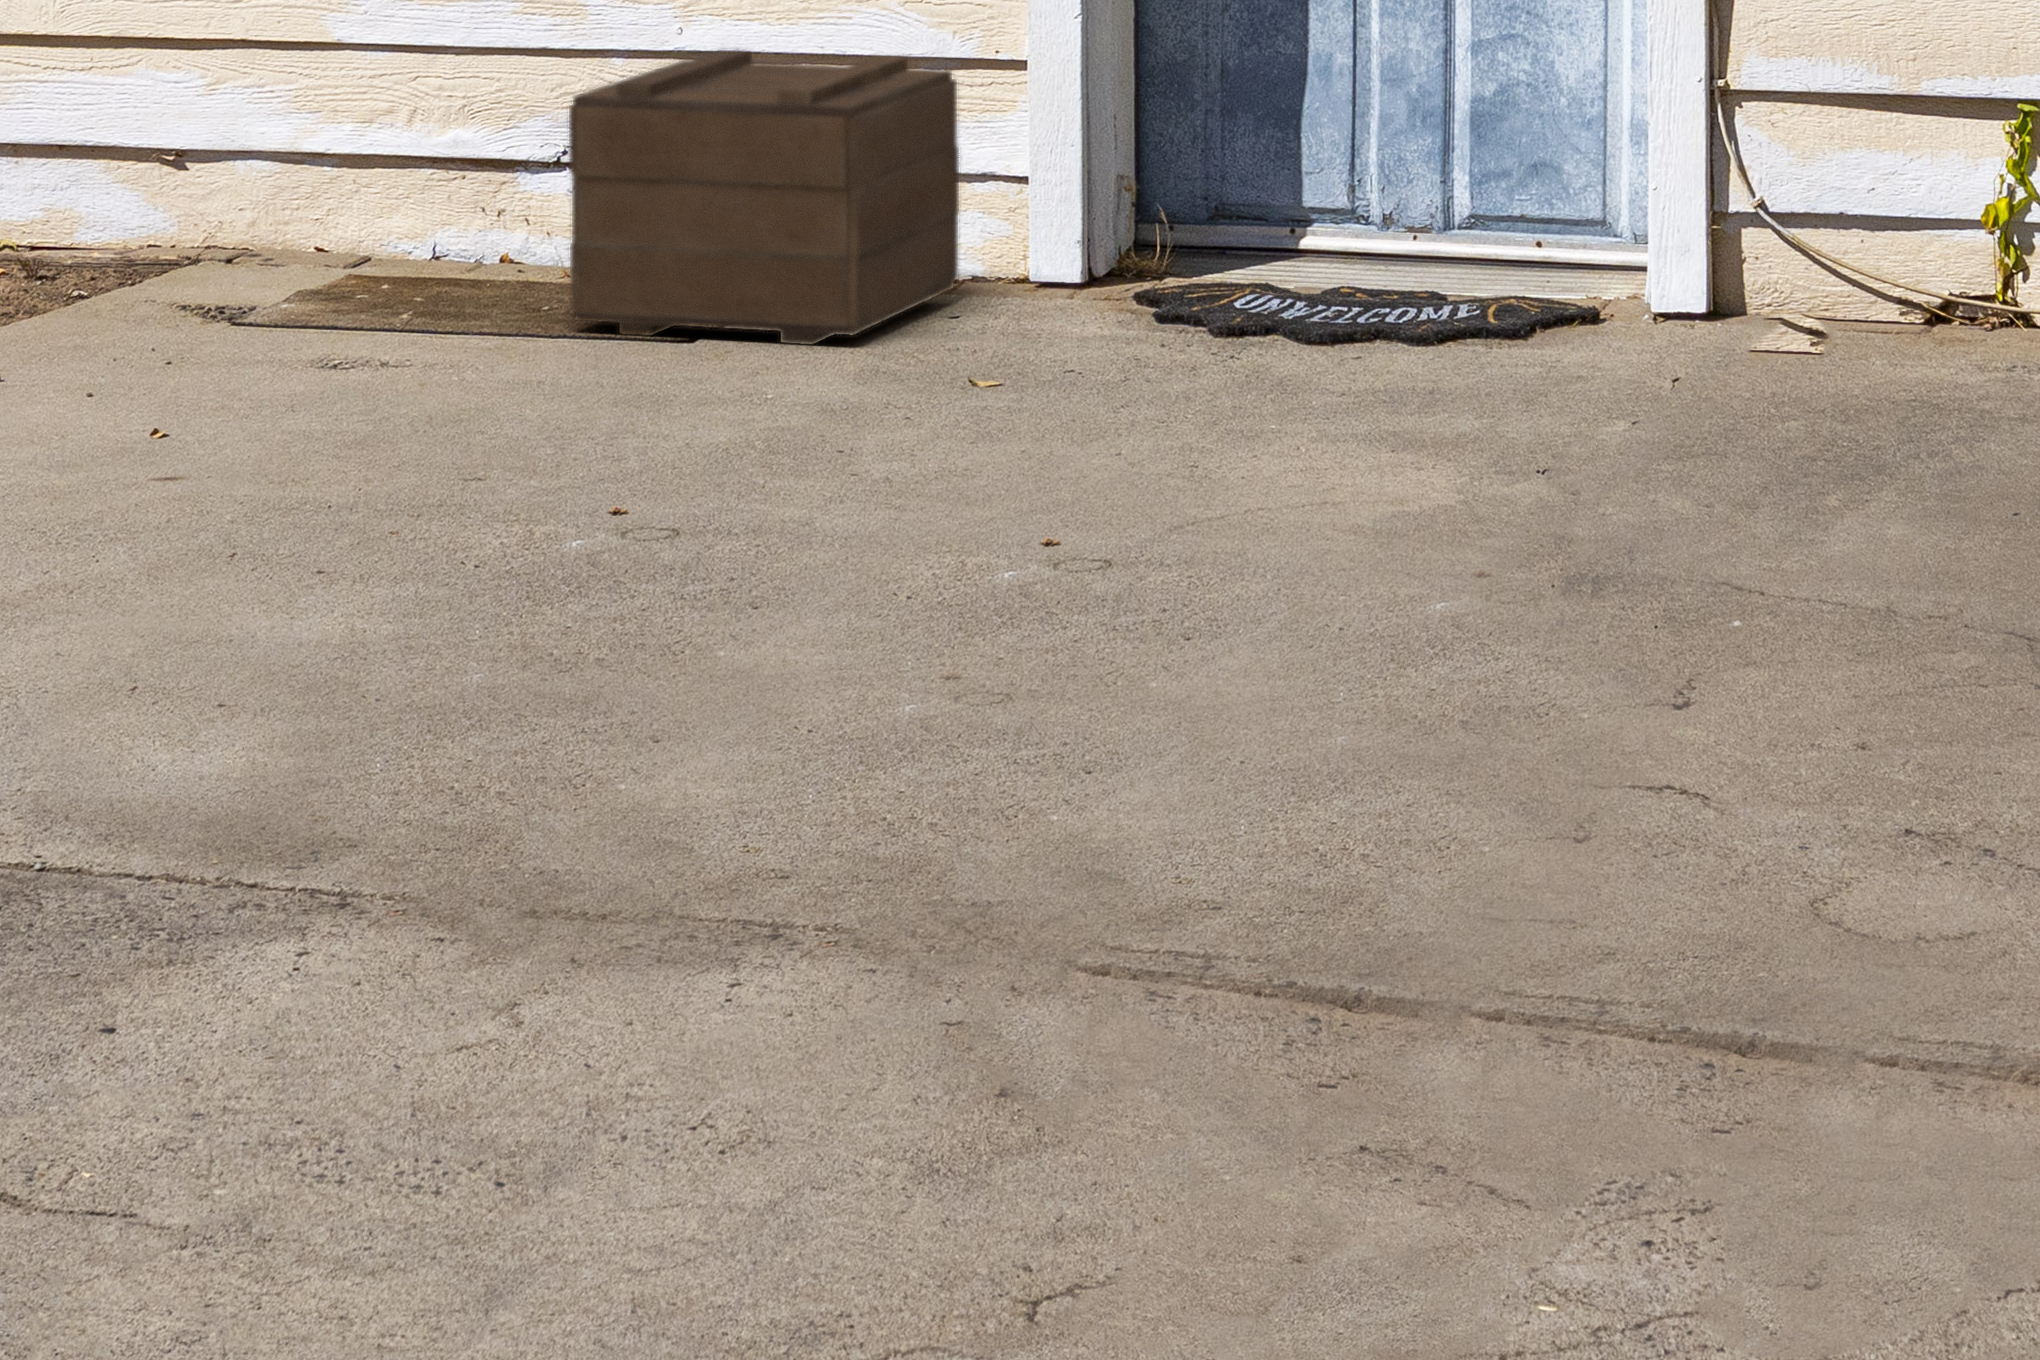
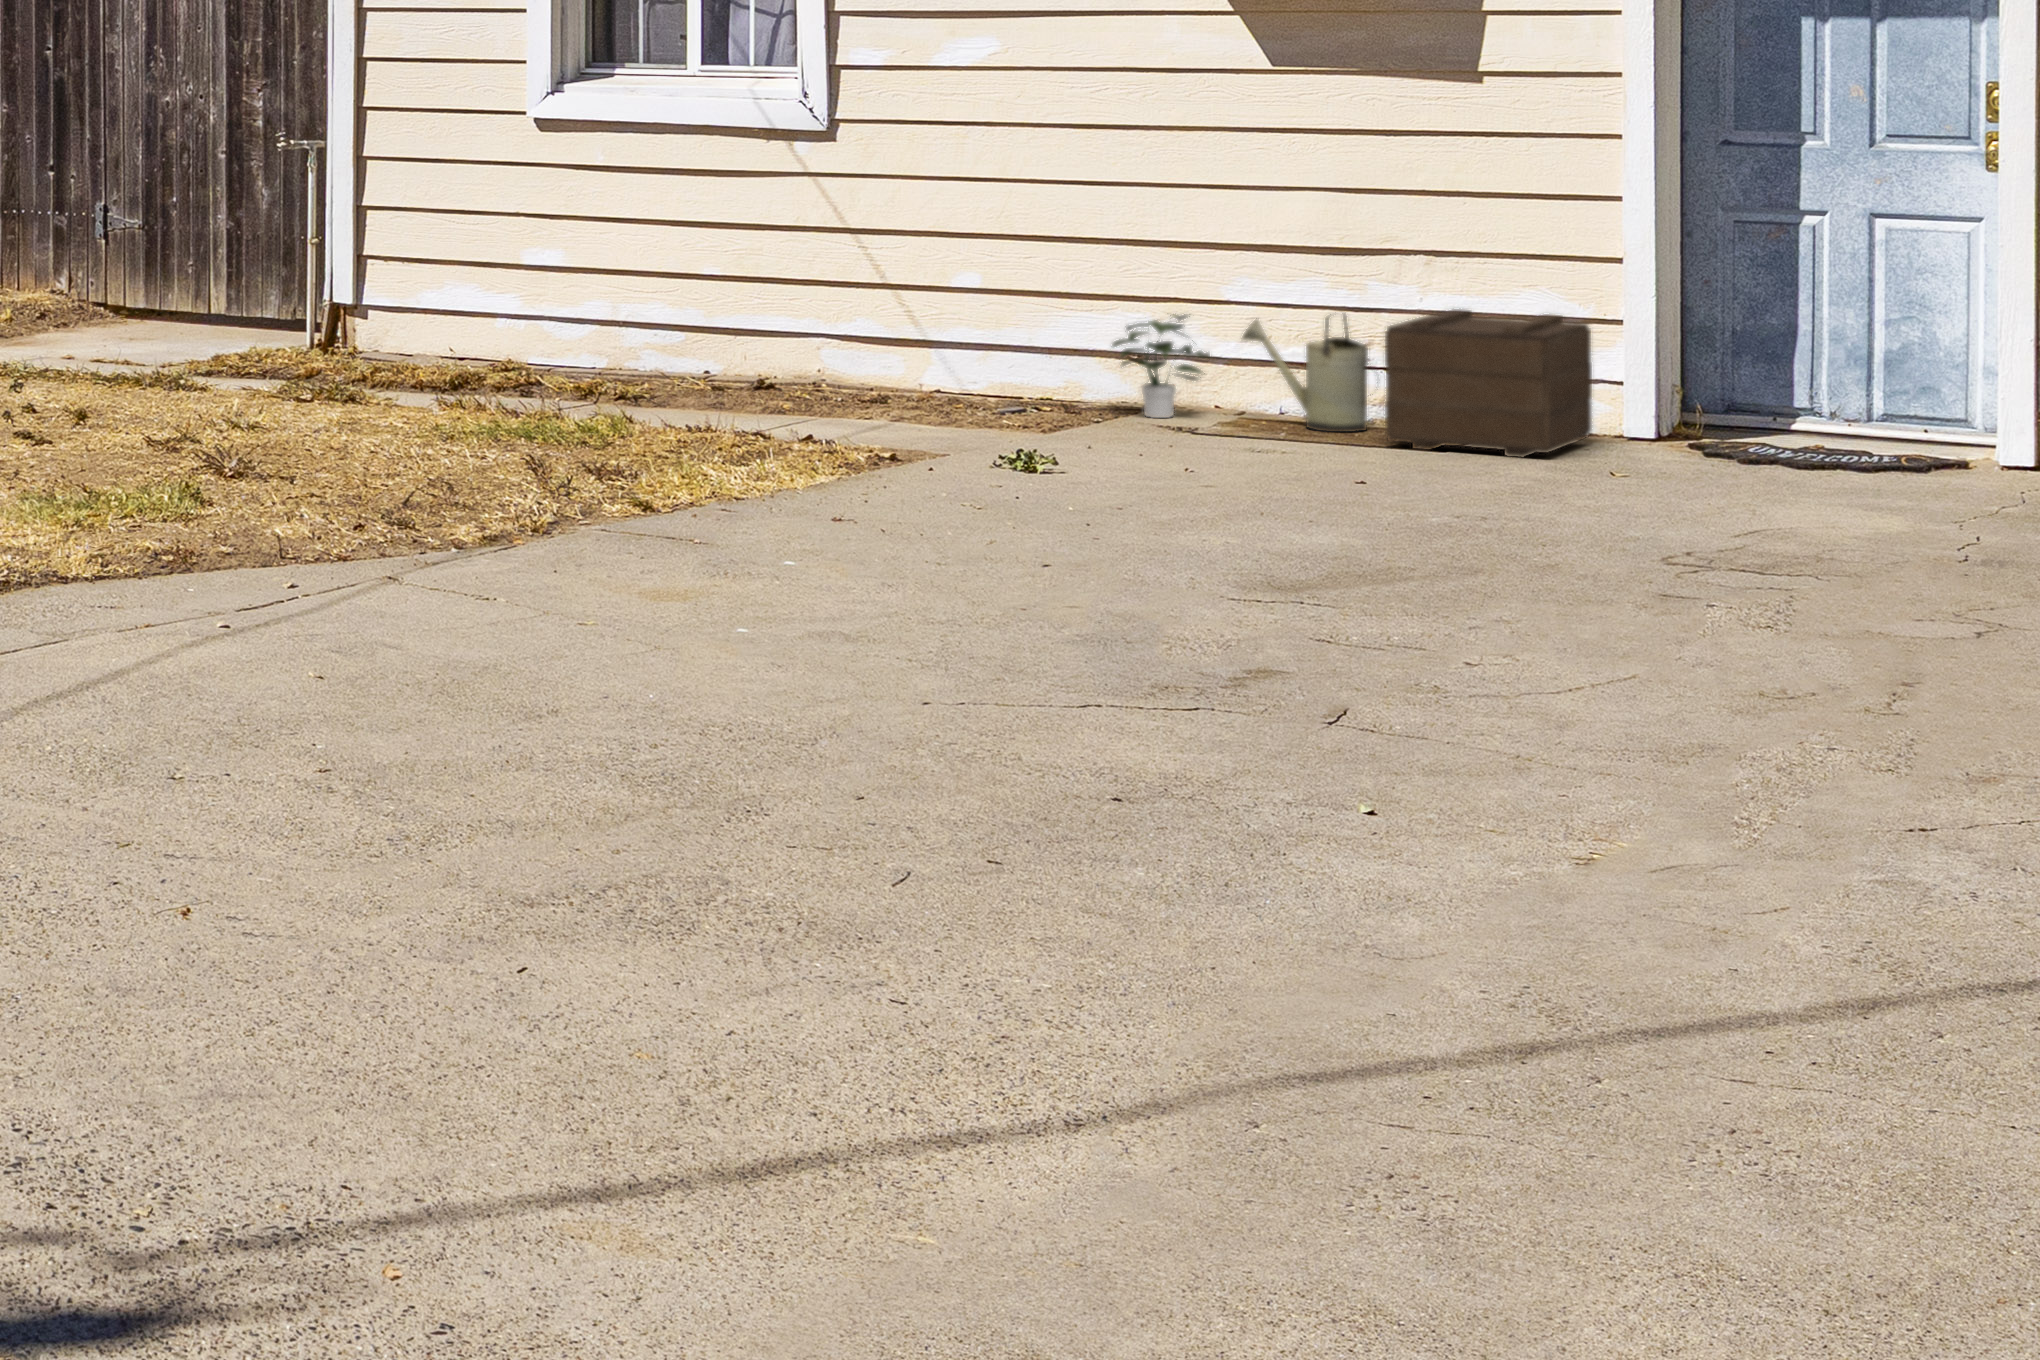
watering can: none [339,61,585,299] -> present [1243,314,1373,432]
potted plant: none [99,73,299,282] -> present [1113,314,1210,418]

